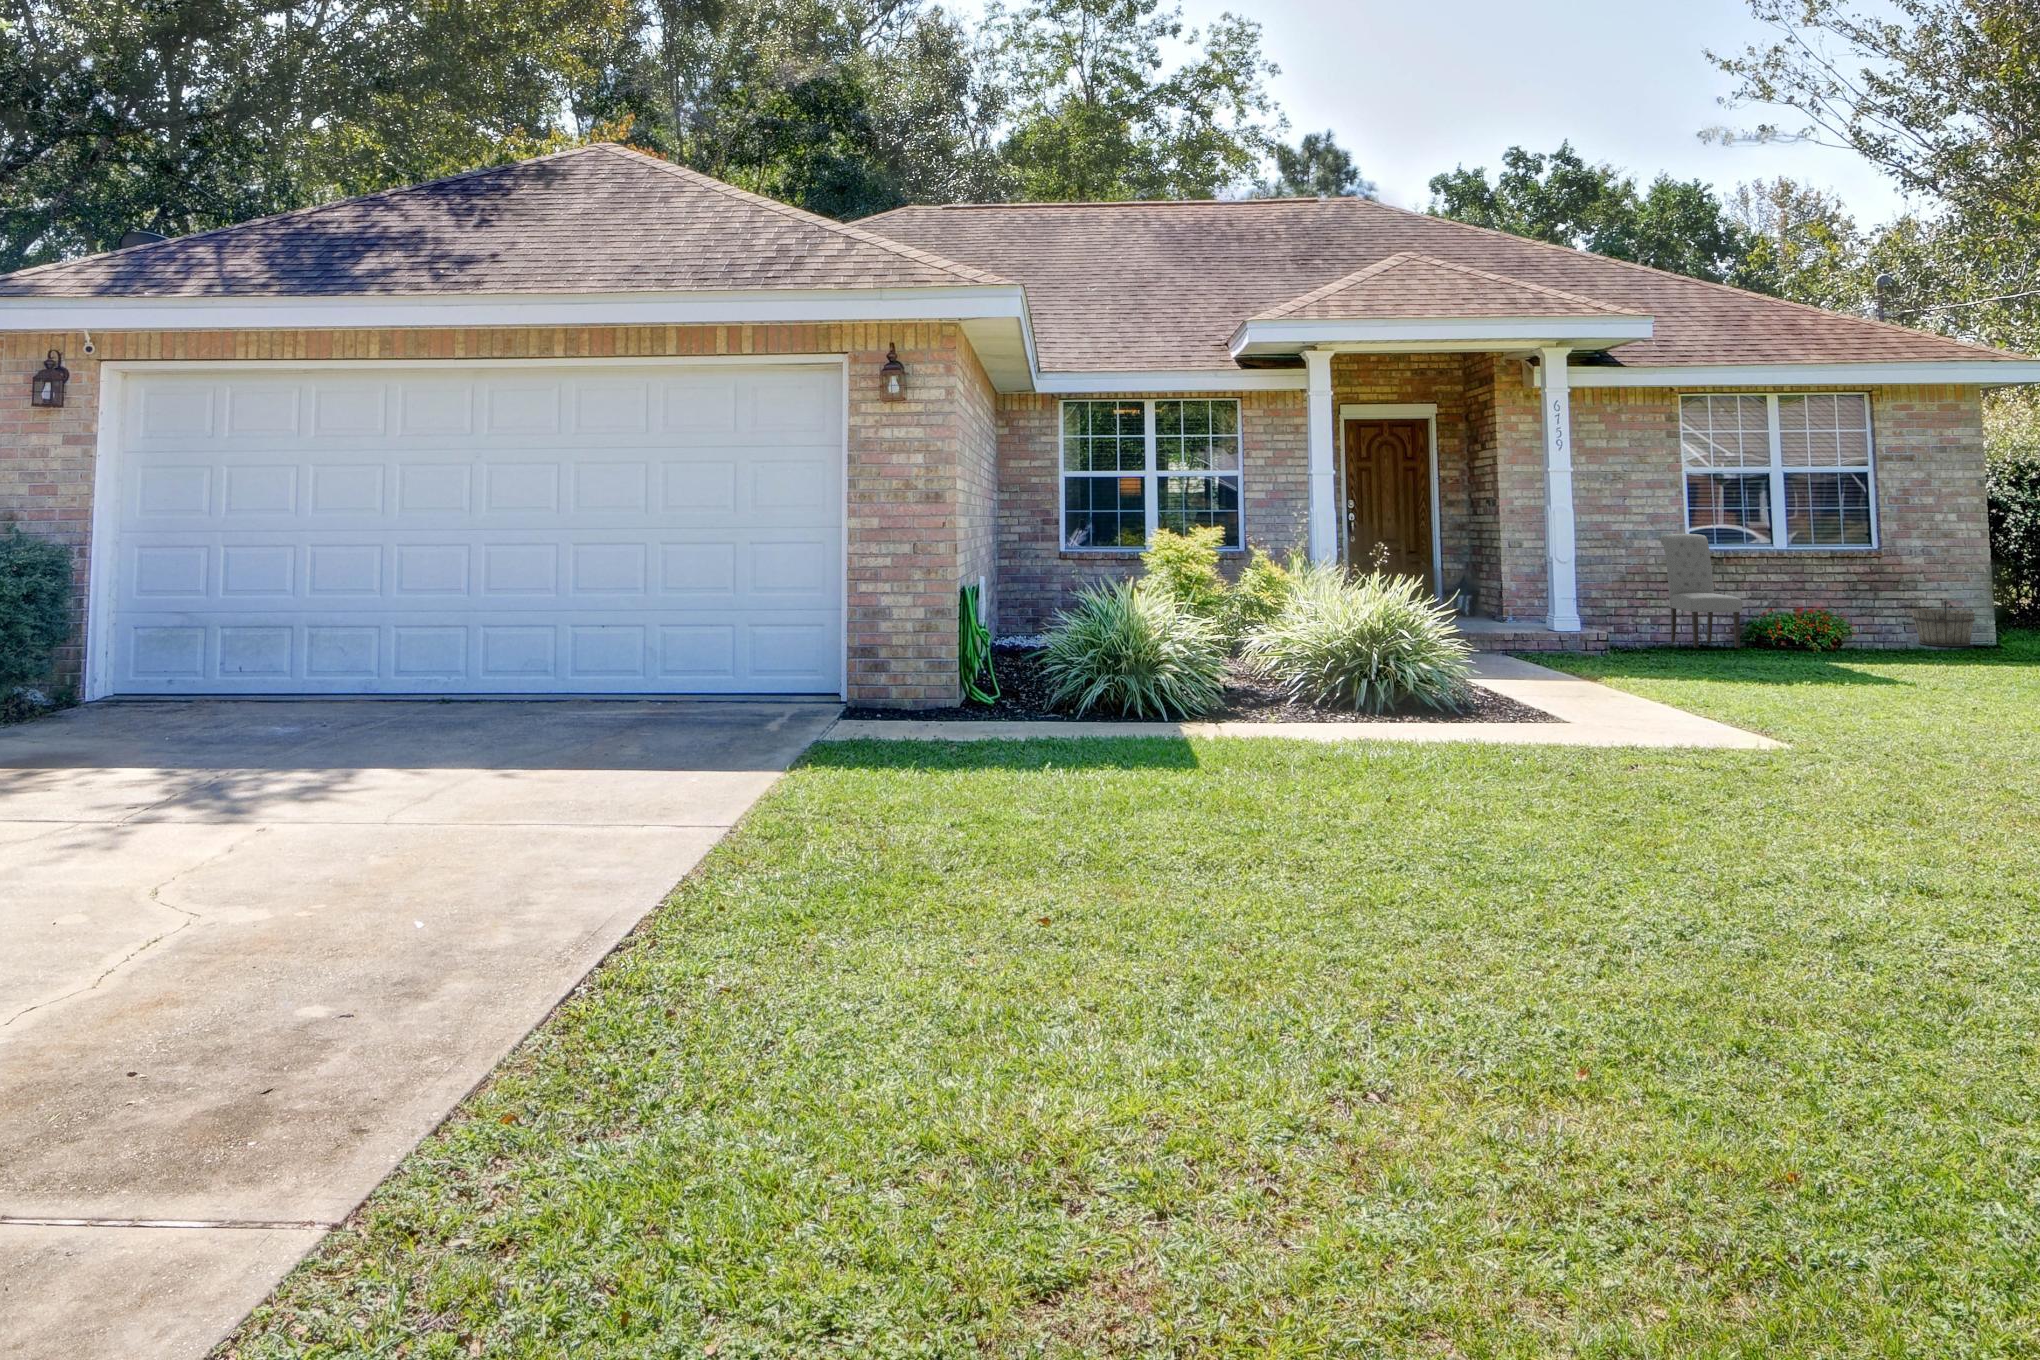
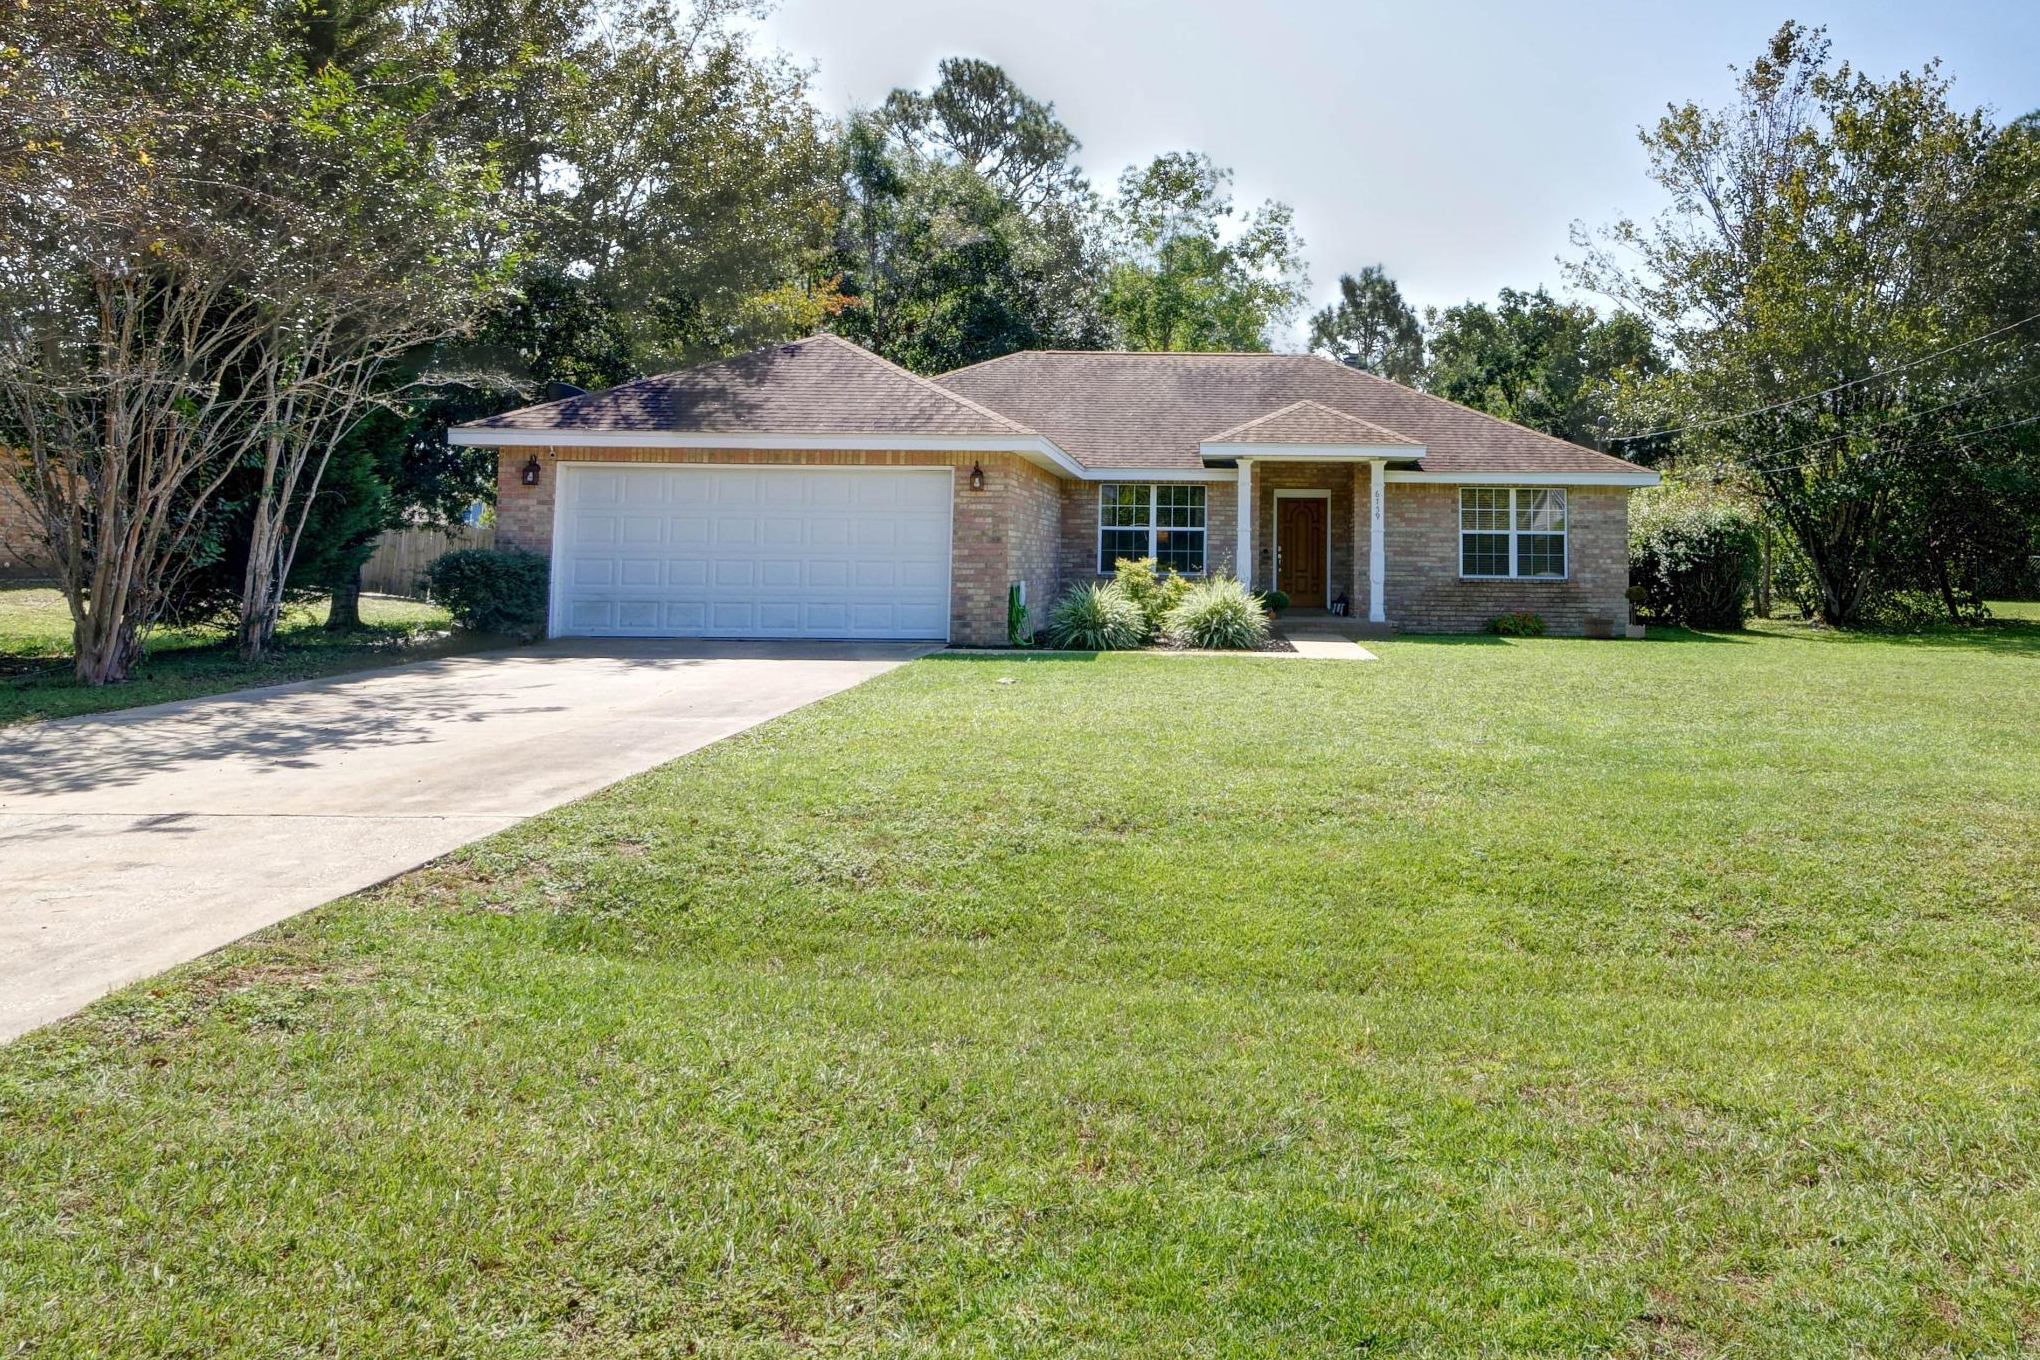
chair: present [1661,534,1742,648] -> none [1445,571,1480,636]
potted tree: none [1982,552,2026,644] -> present [1624,586,1647,638]

